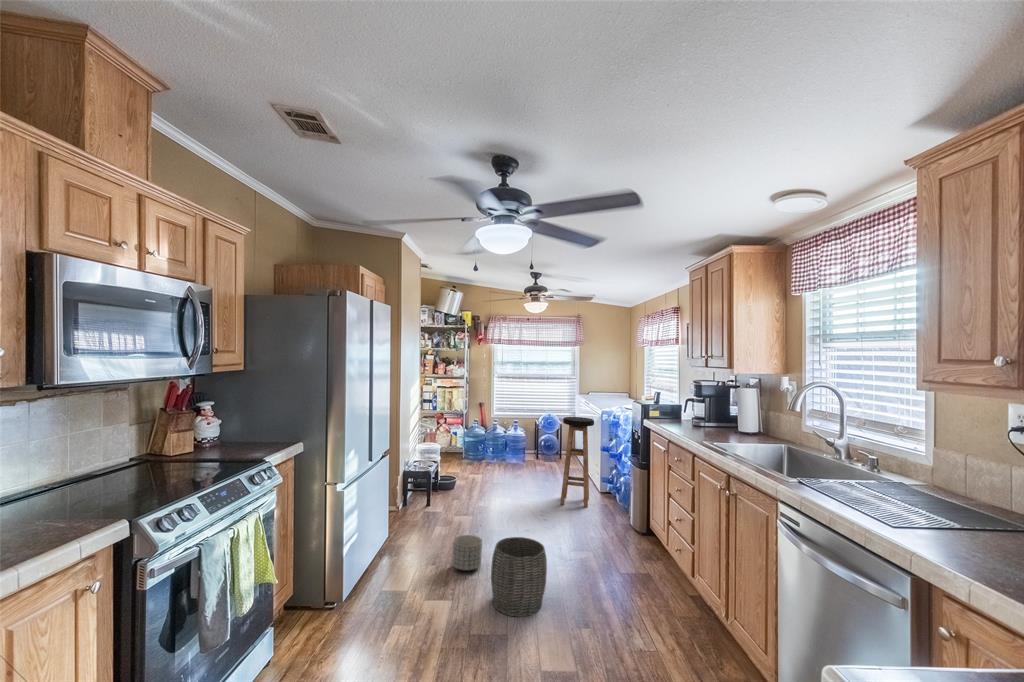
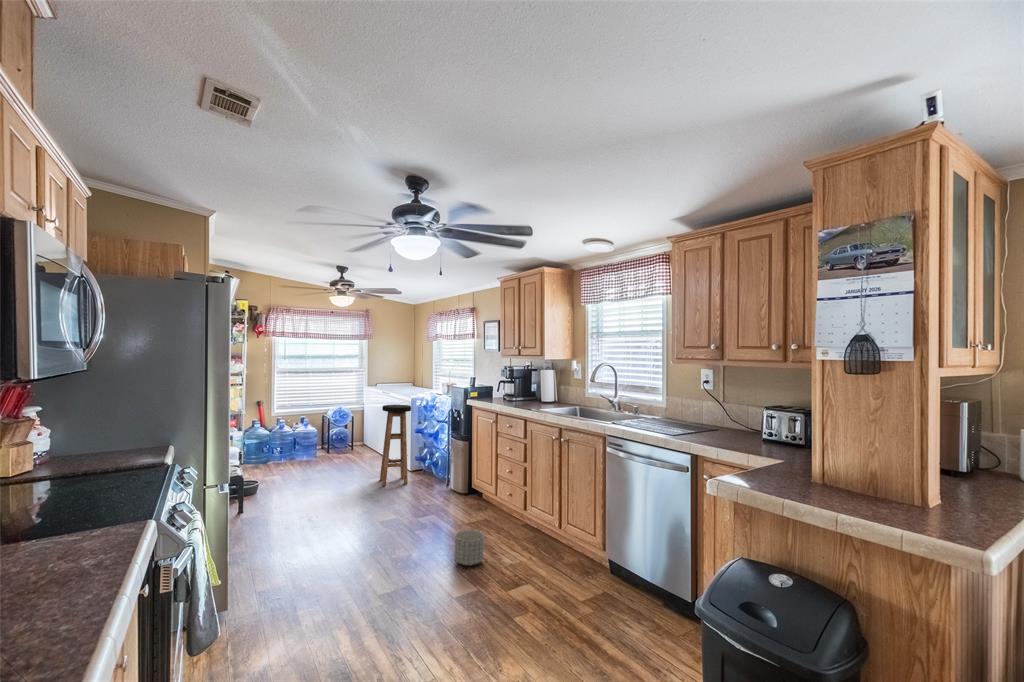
planter: present [452,535,482,571] -> present [454,530,484,566]
woven basket: present [491,537,547,617] -> none [377,507,427,573]

